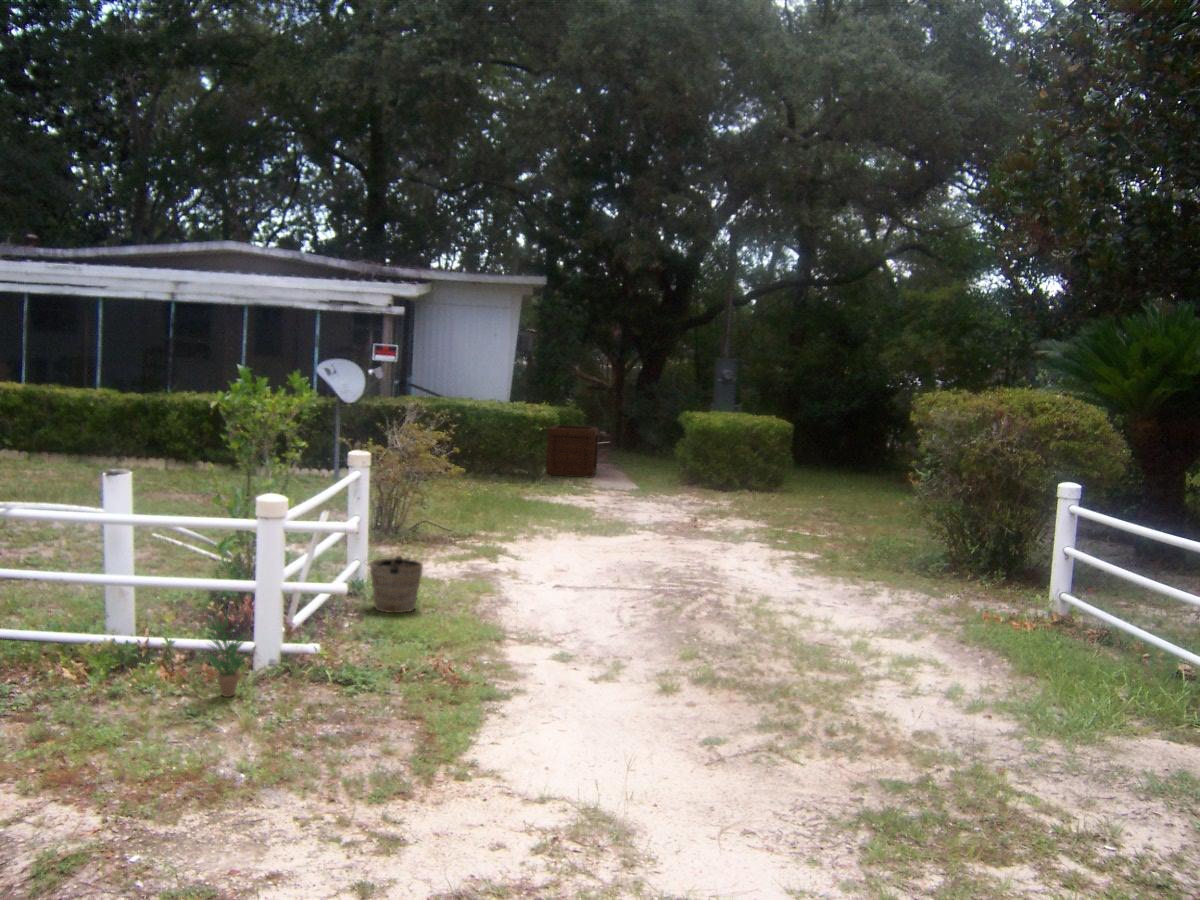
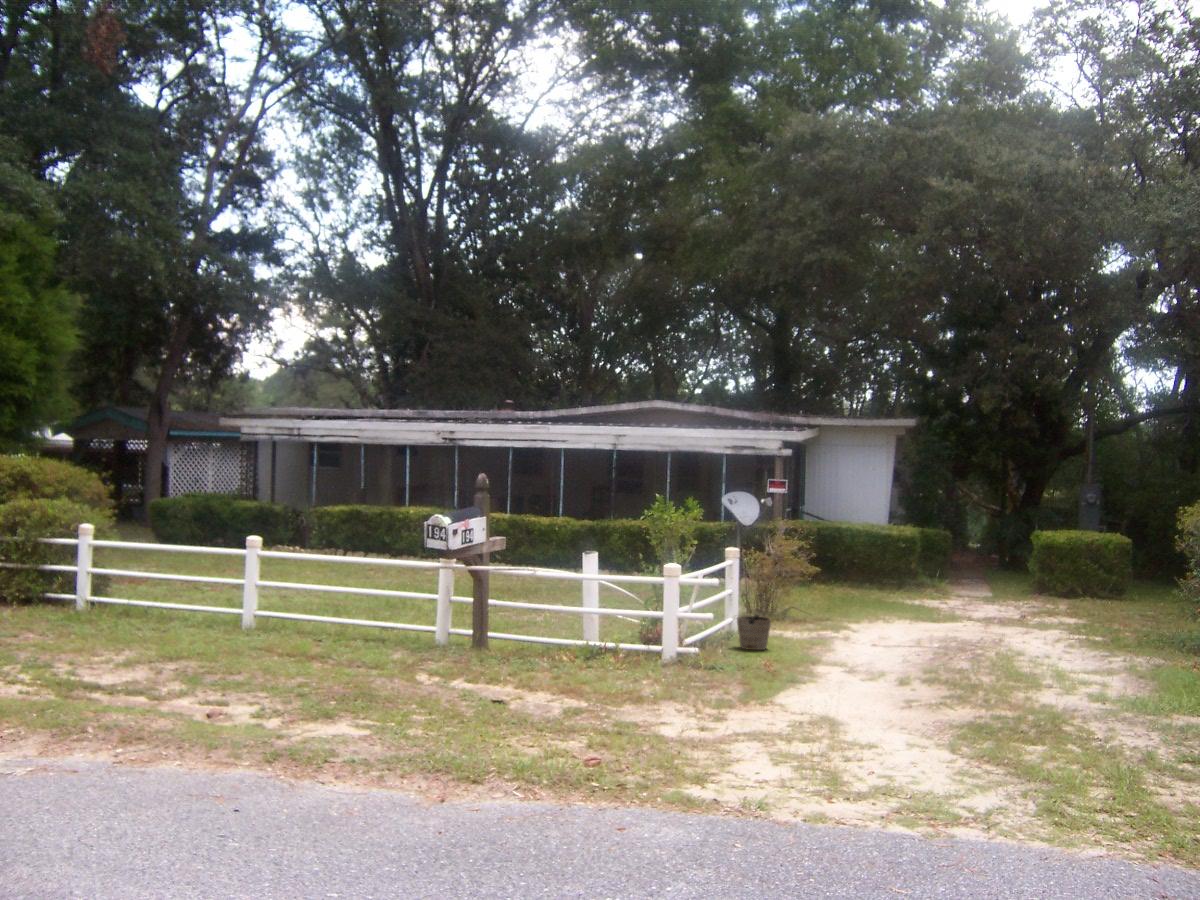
wooden crate: present [546,425,599,478] -> none [910,544,958,589]
potted plant: present [207,612,248,697] -> none [634,624,662,673]

